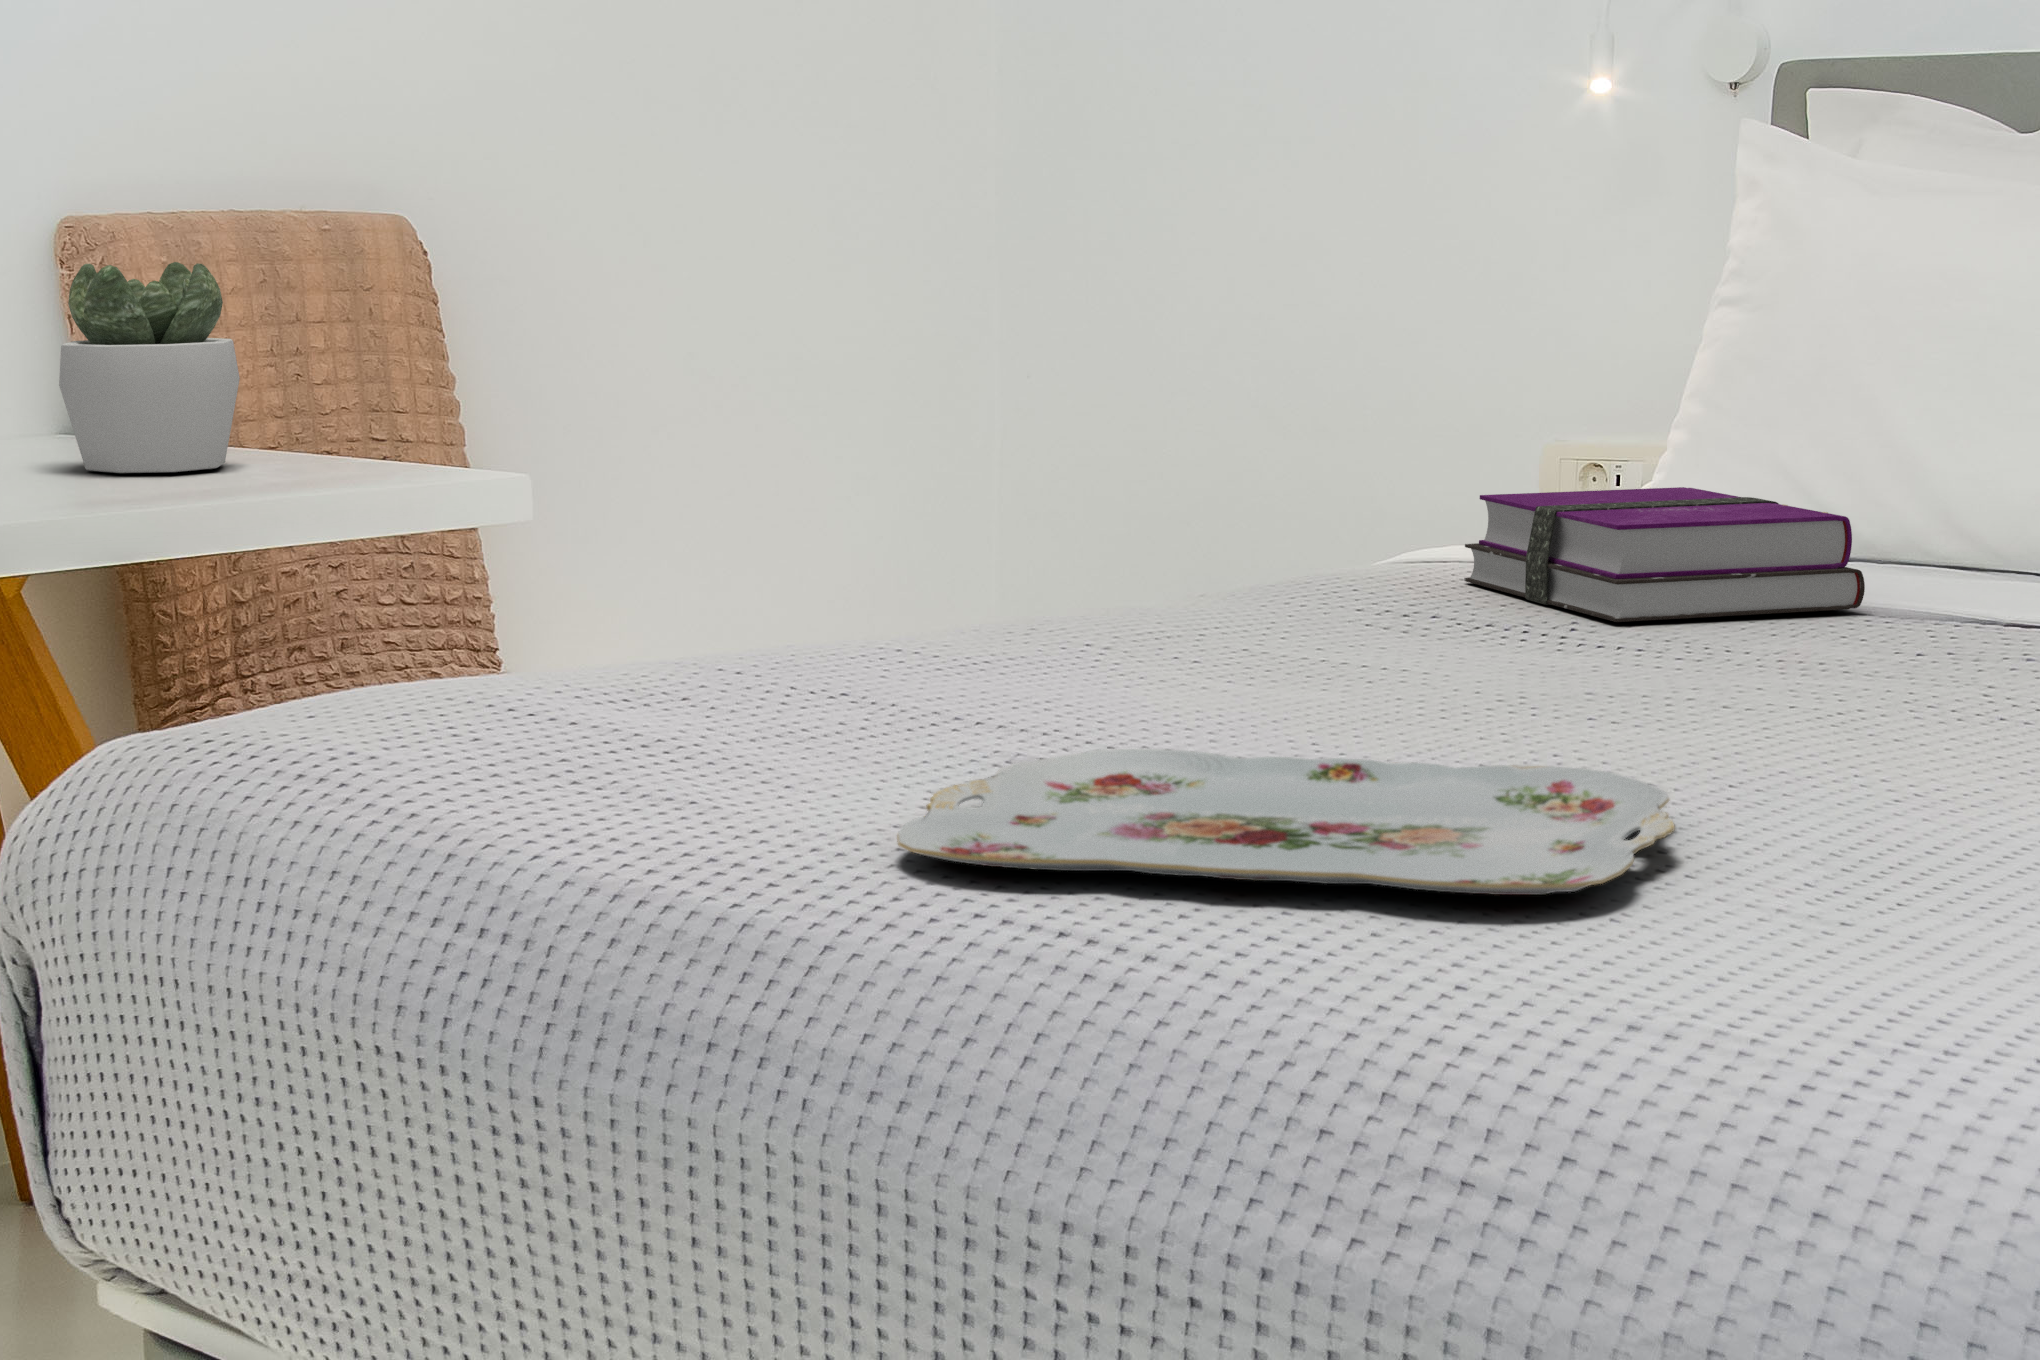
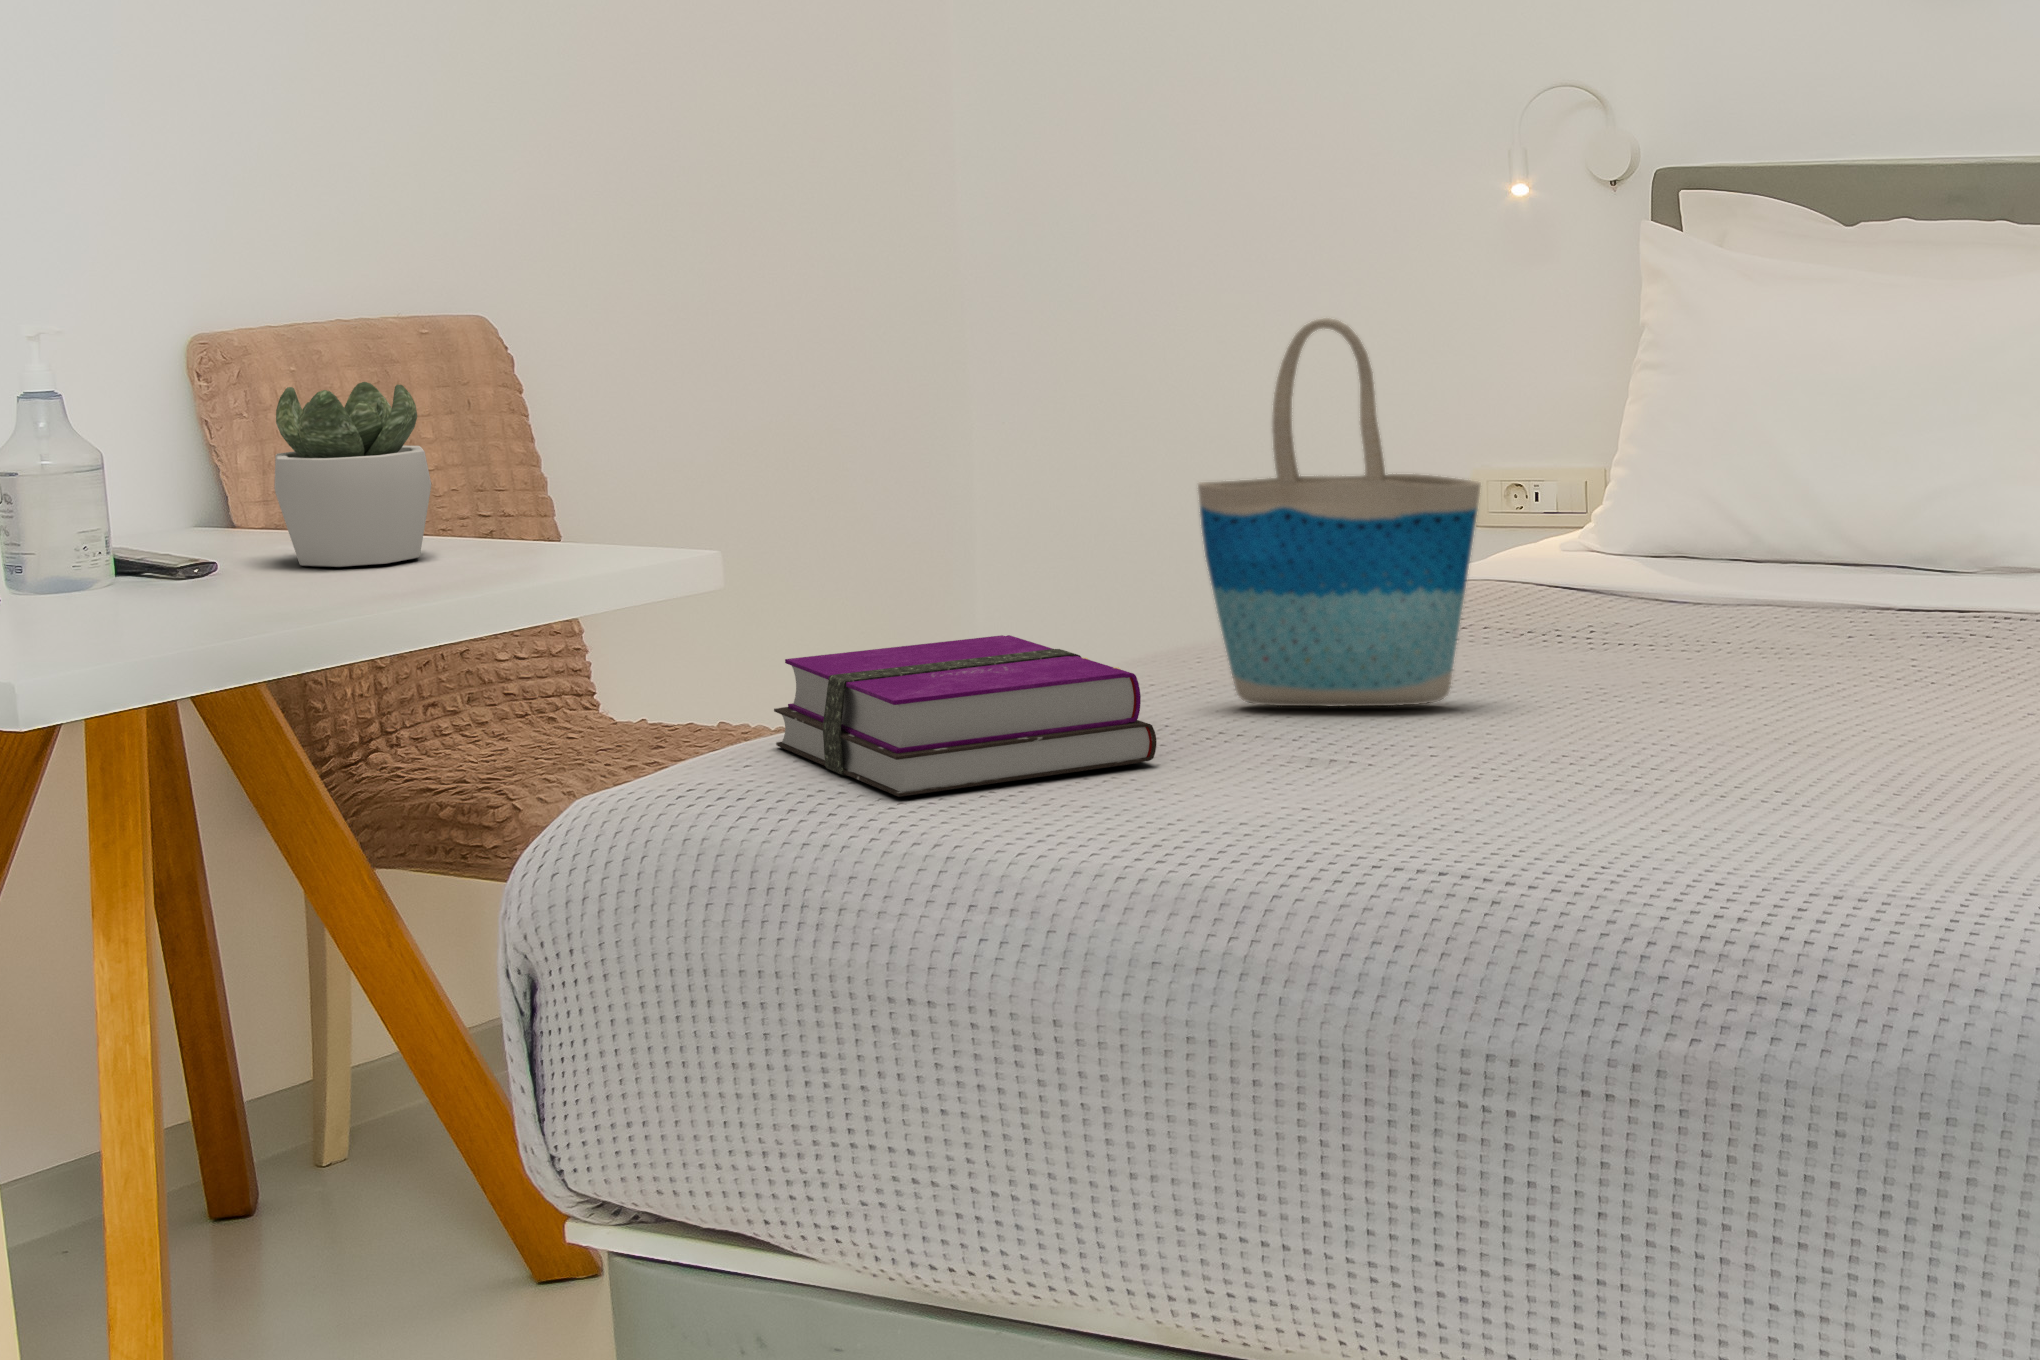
tote bag: none [998,167,1364,700] -> present [1198,318,1480,706]
hardback book: present [1464,487,1865,622] -> present [774,635,1157,797]
serving tray: present [897,749,1675,895] -> none [1260,740,1777,835]

